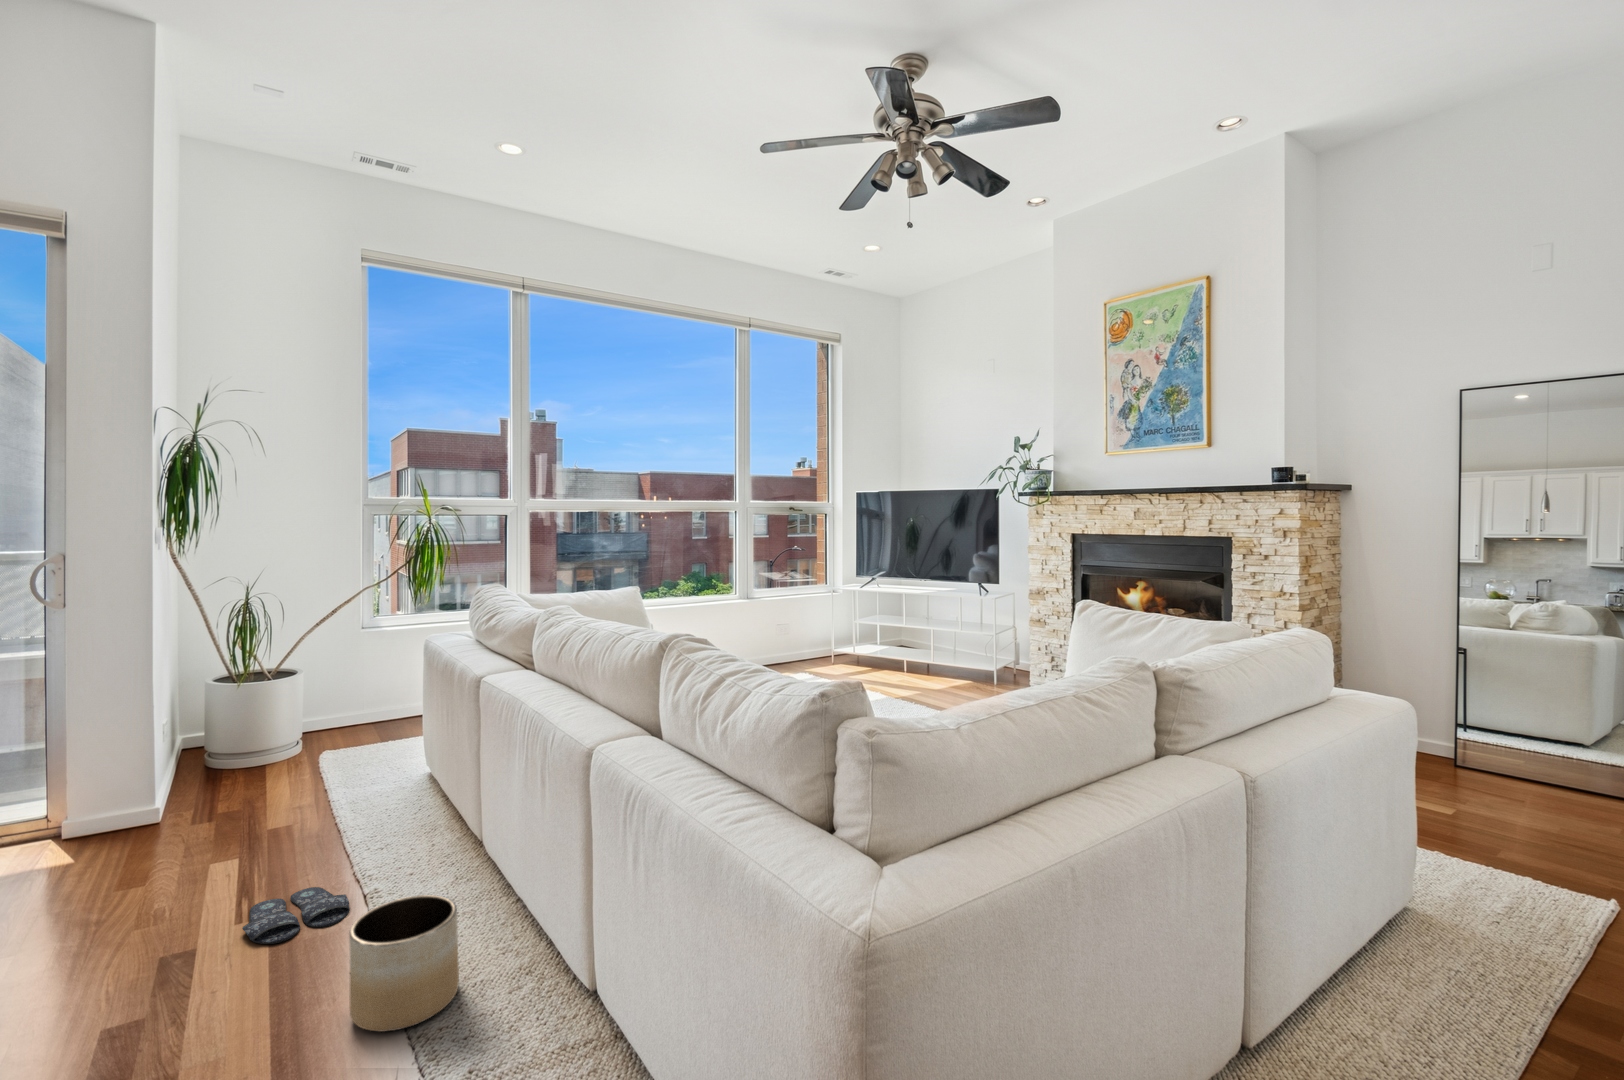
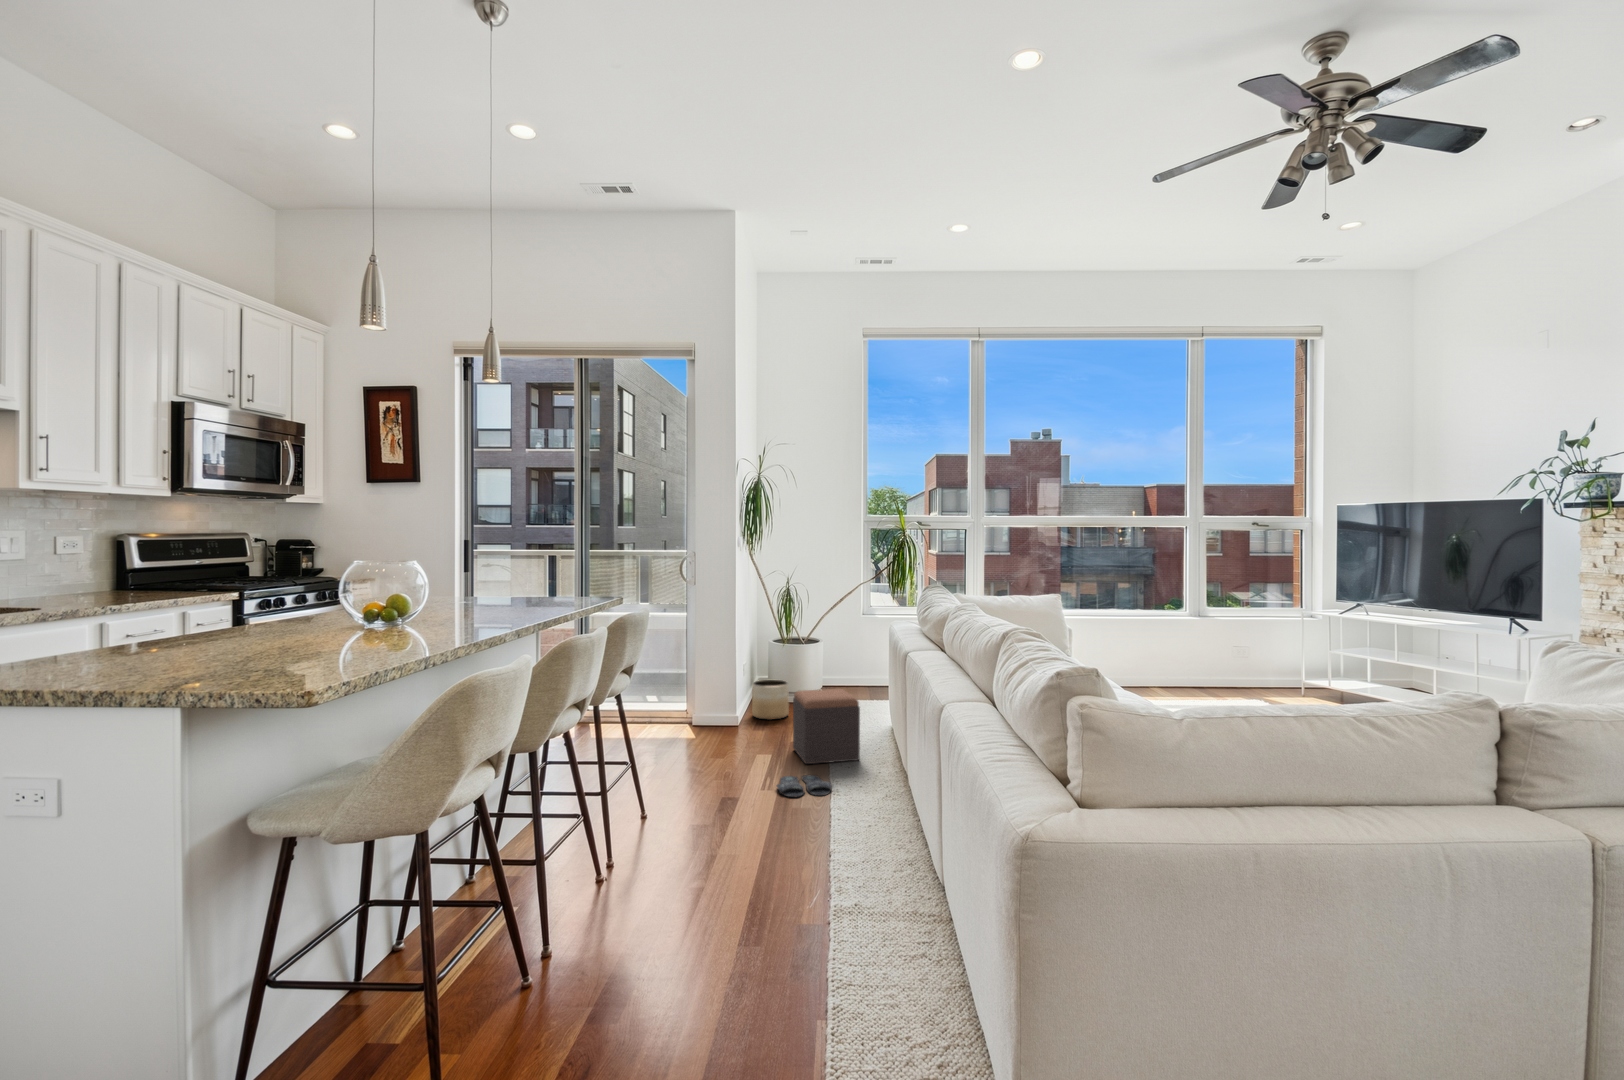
footstool: none [267,742,388,870] -> present [793,689,860,764]
planter: present [349,895,459,1032] -> present [752,679,789,720]

